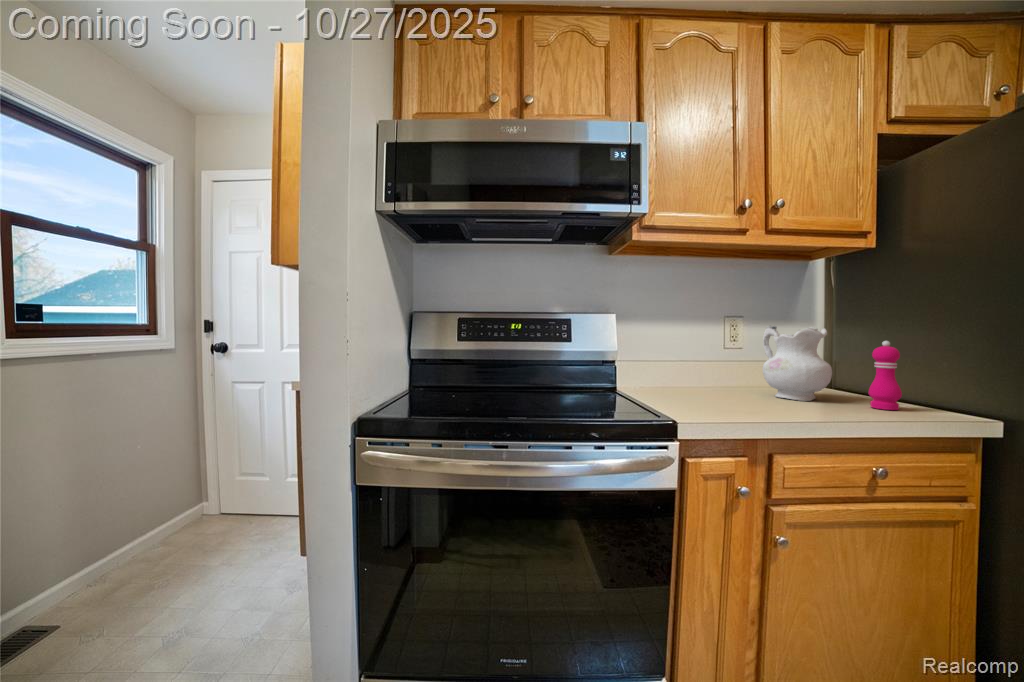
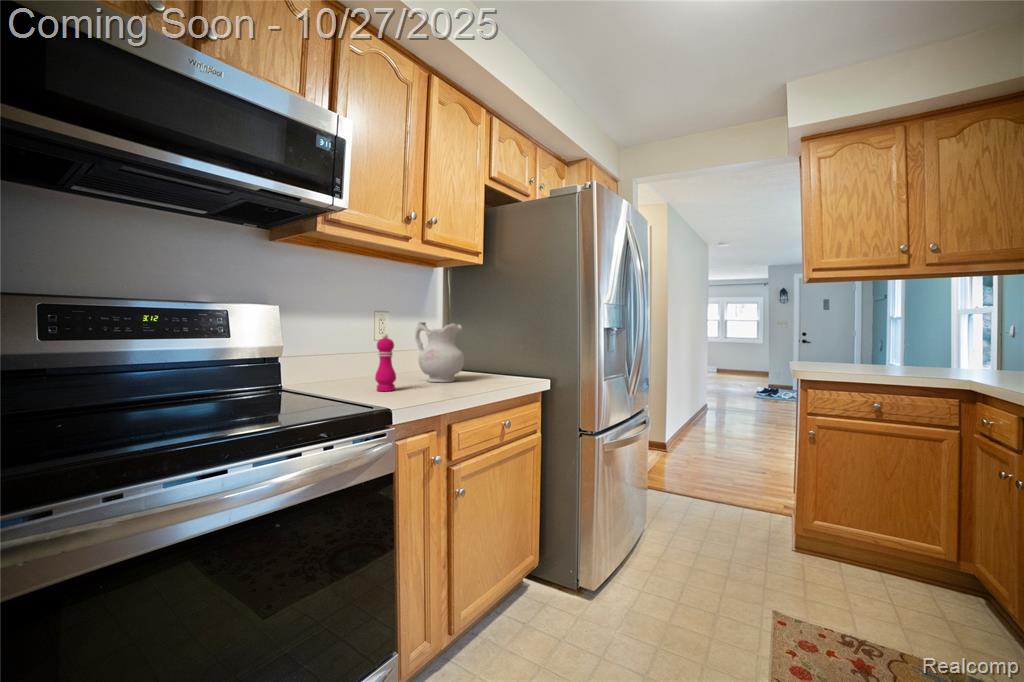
pepper mill: present [869,341,902,410] -> present [375,334,396,391]

